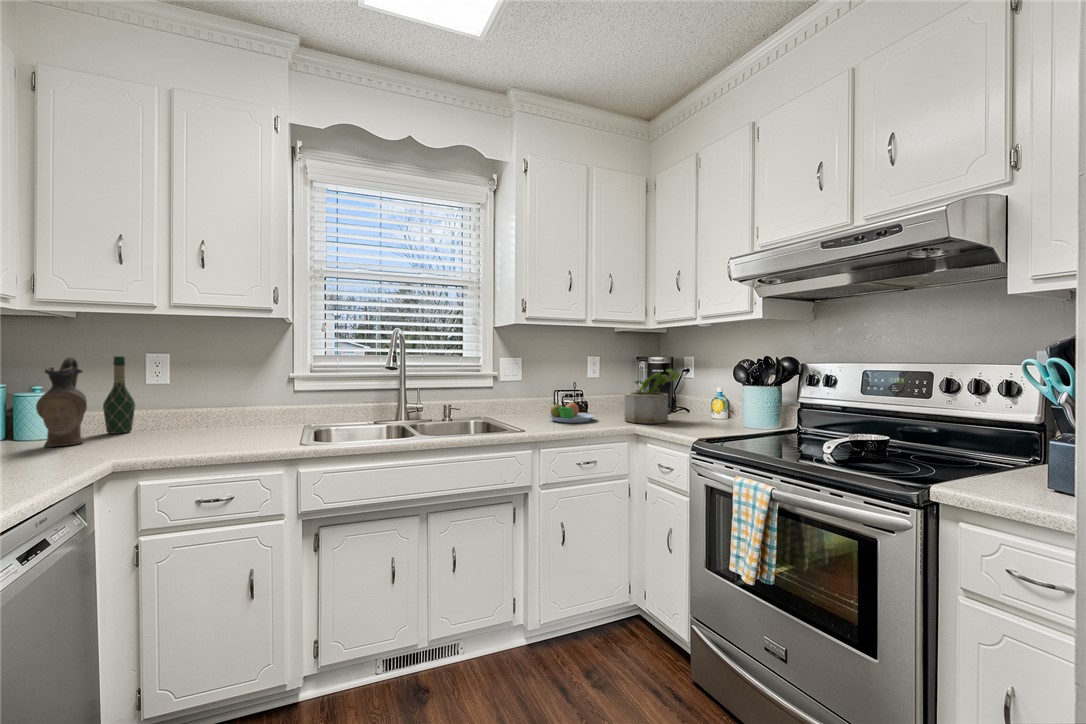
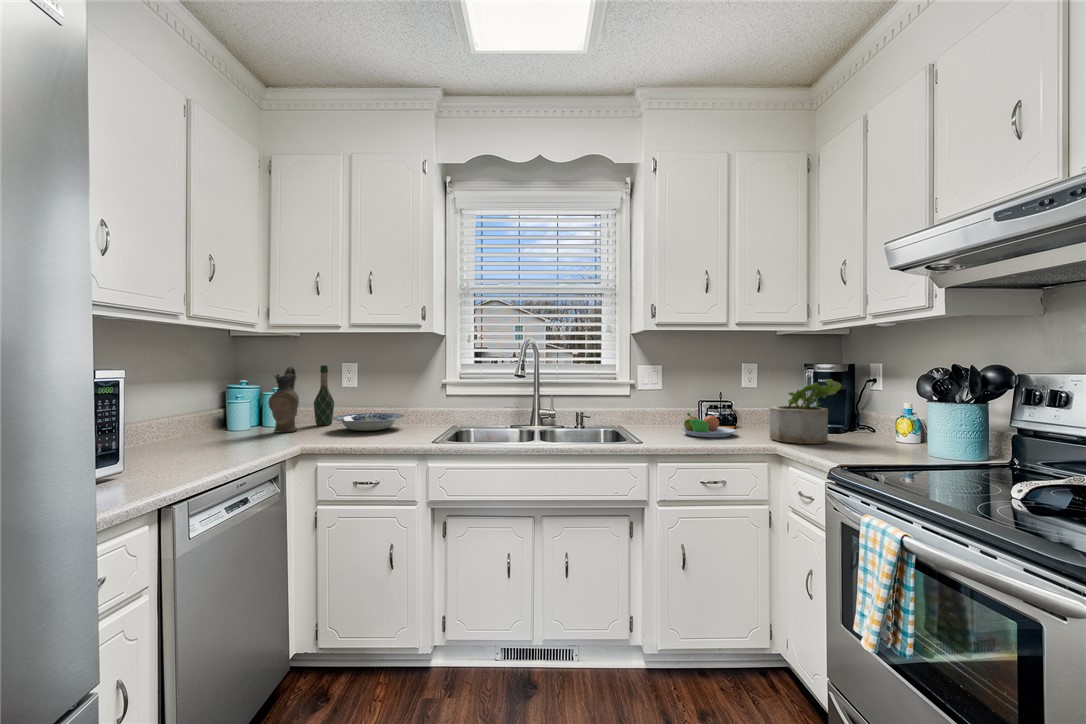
plate: none [144,414,246,437] -> present [333,413,405,431]

